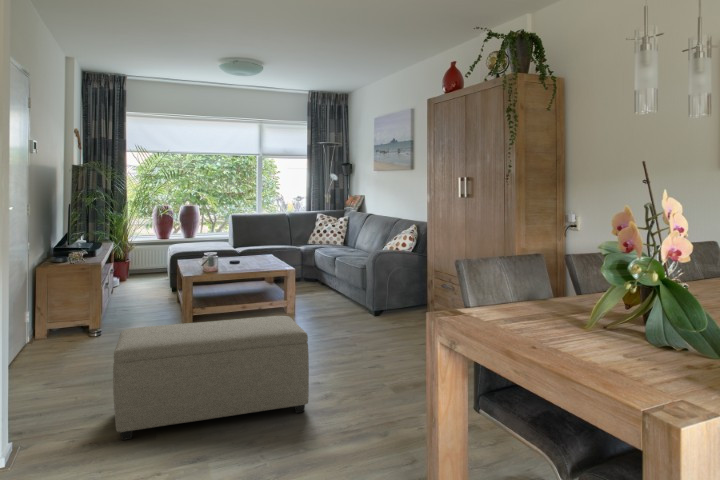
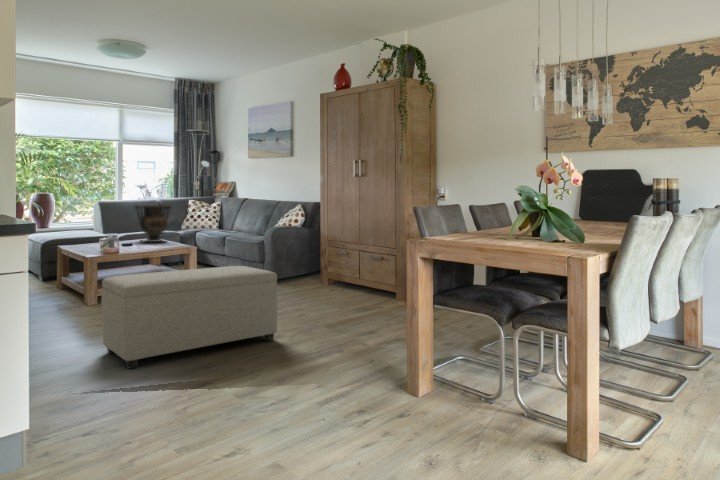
vase: none [237,227,273,266] -> present [135,205,171,242]

